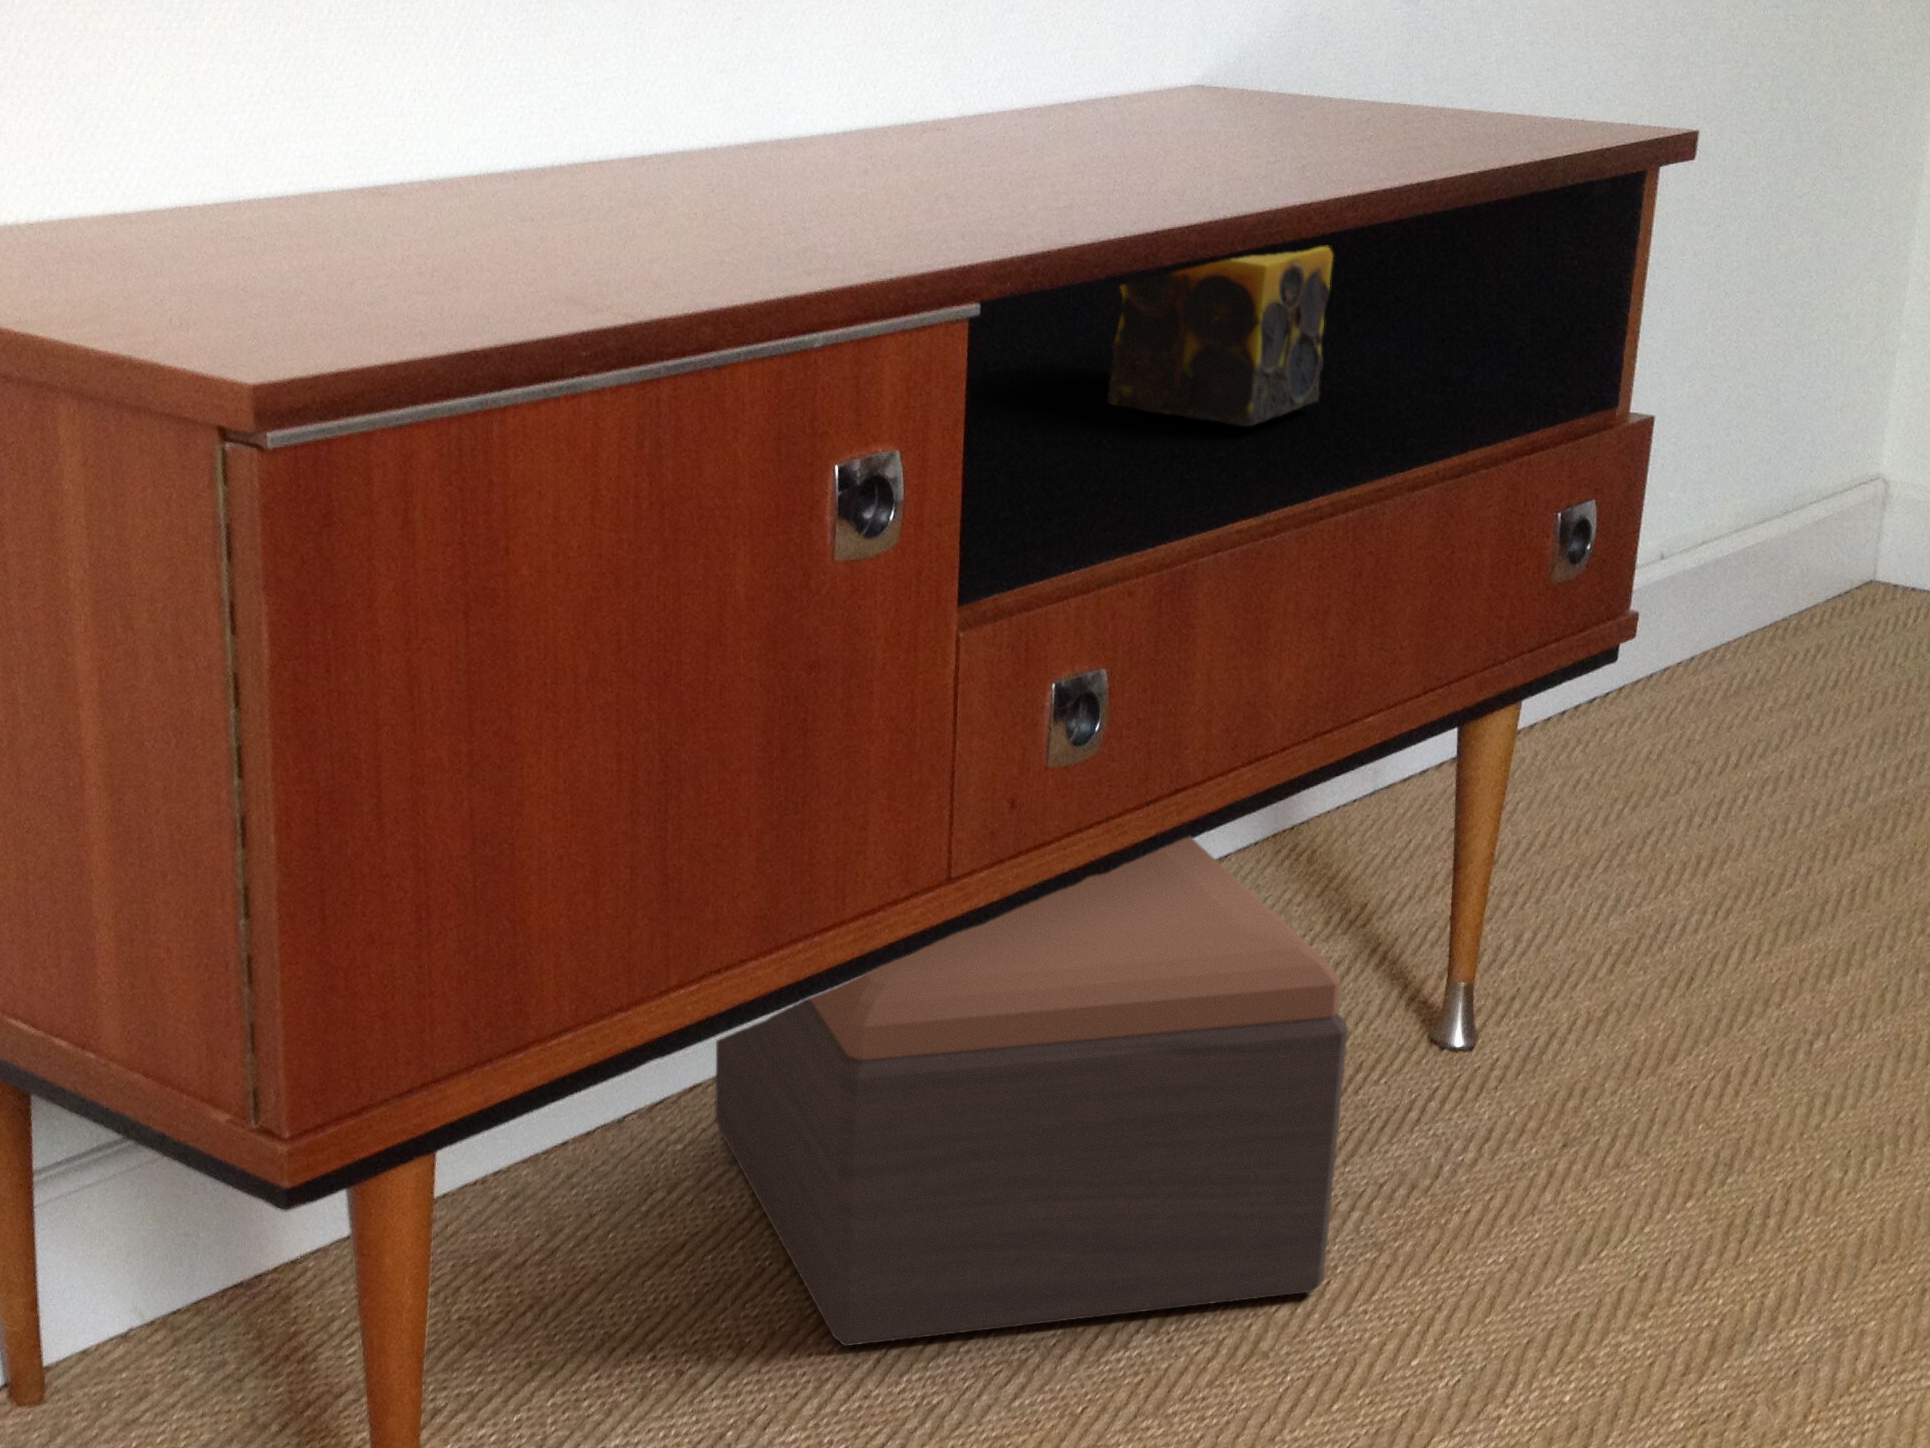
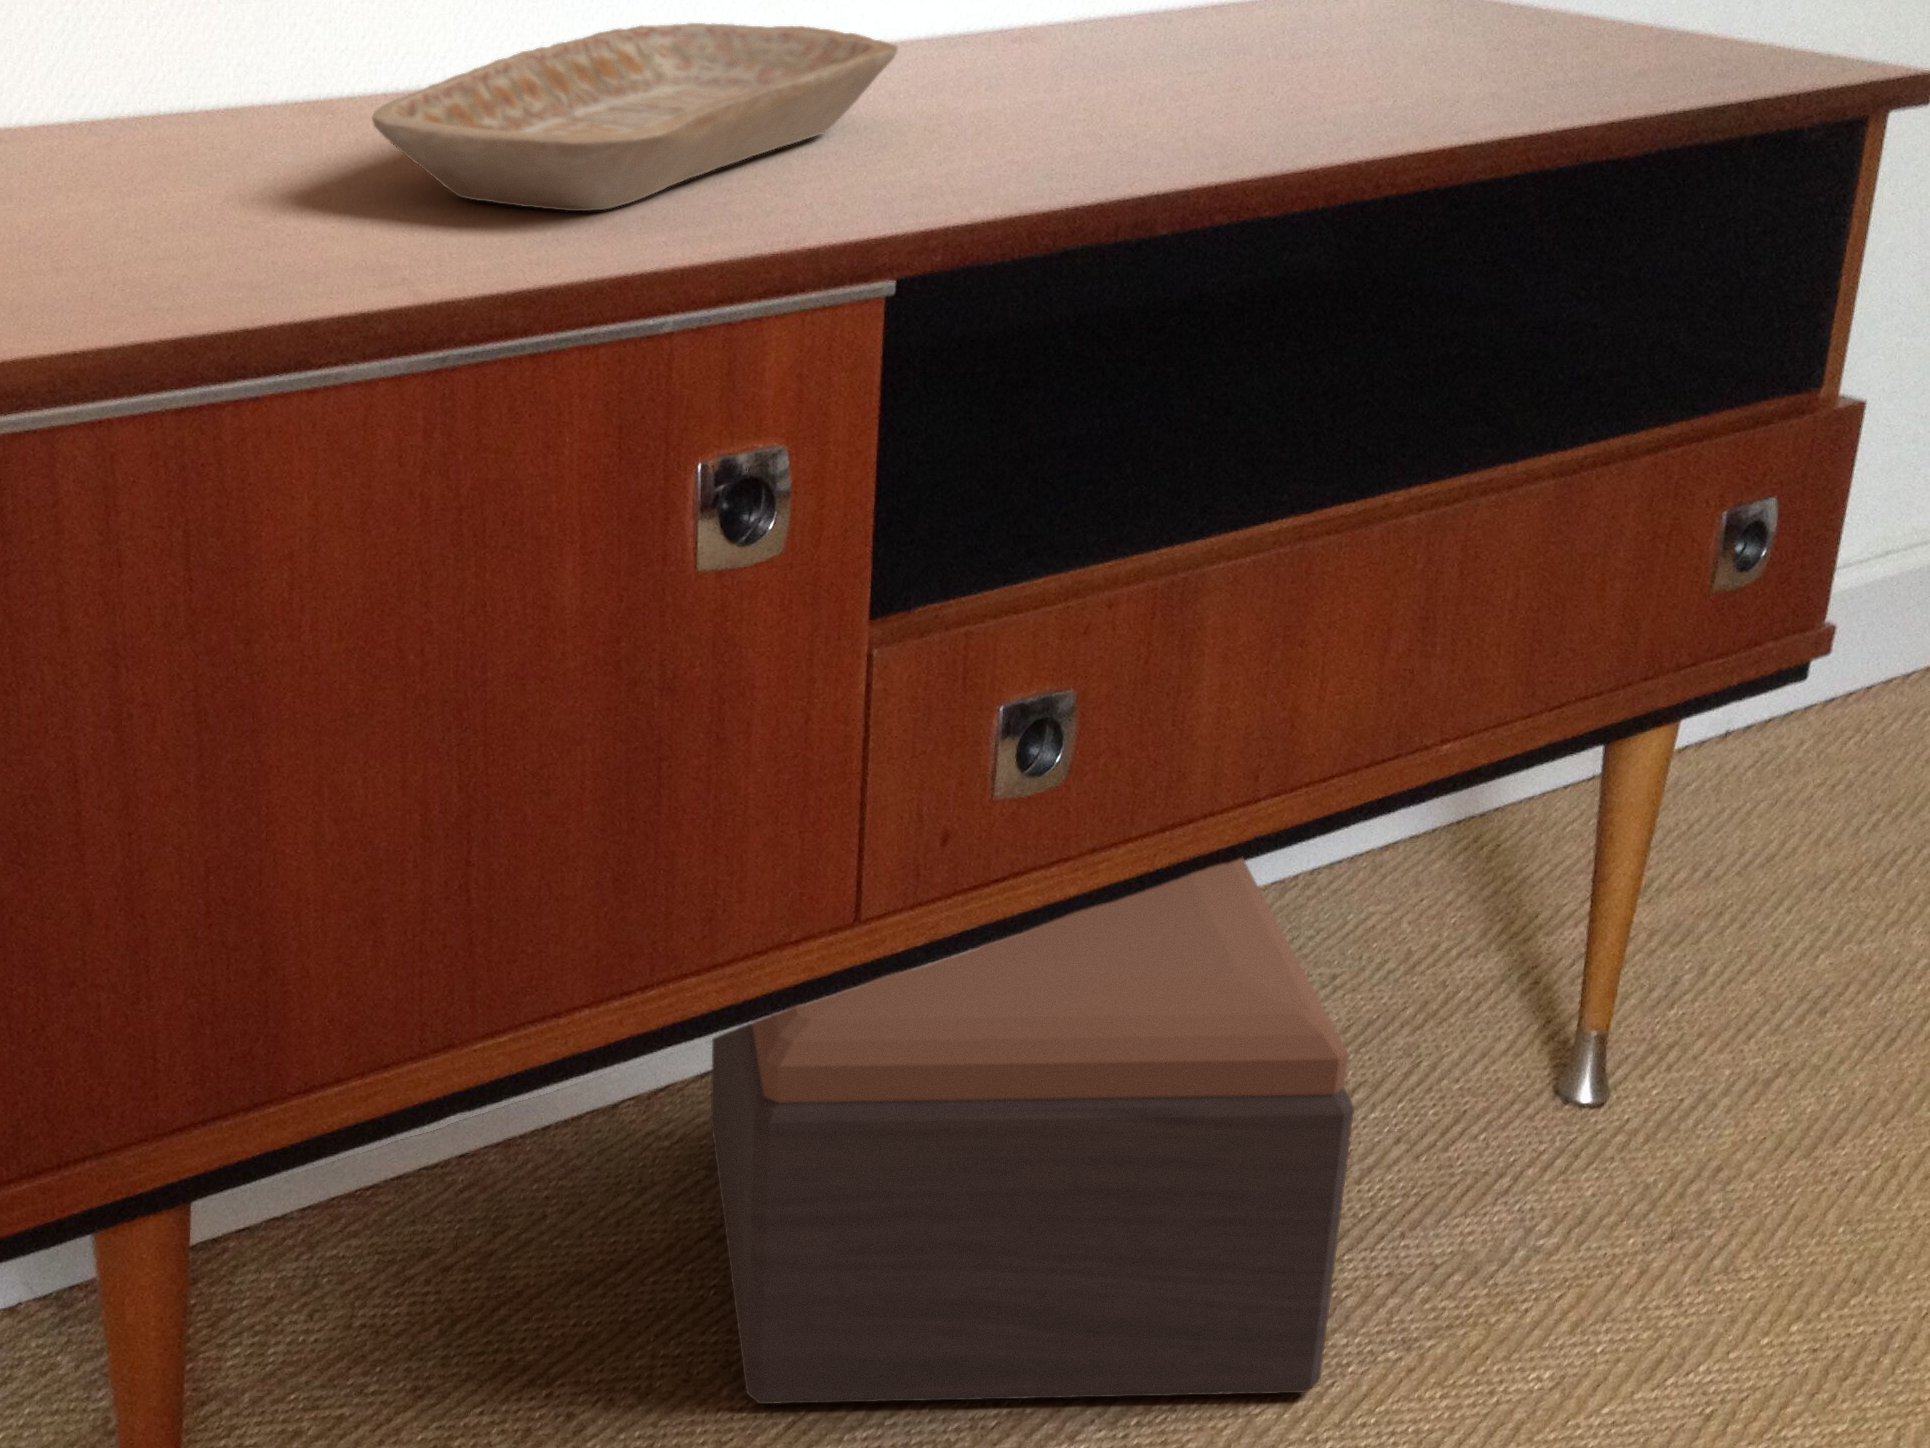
tray: none [516,107,905,254] -> present [372,23,898,211]
candle: present [1107,247,1333,426] -> none [1183,165,1456,401]

